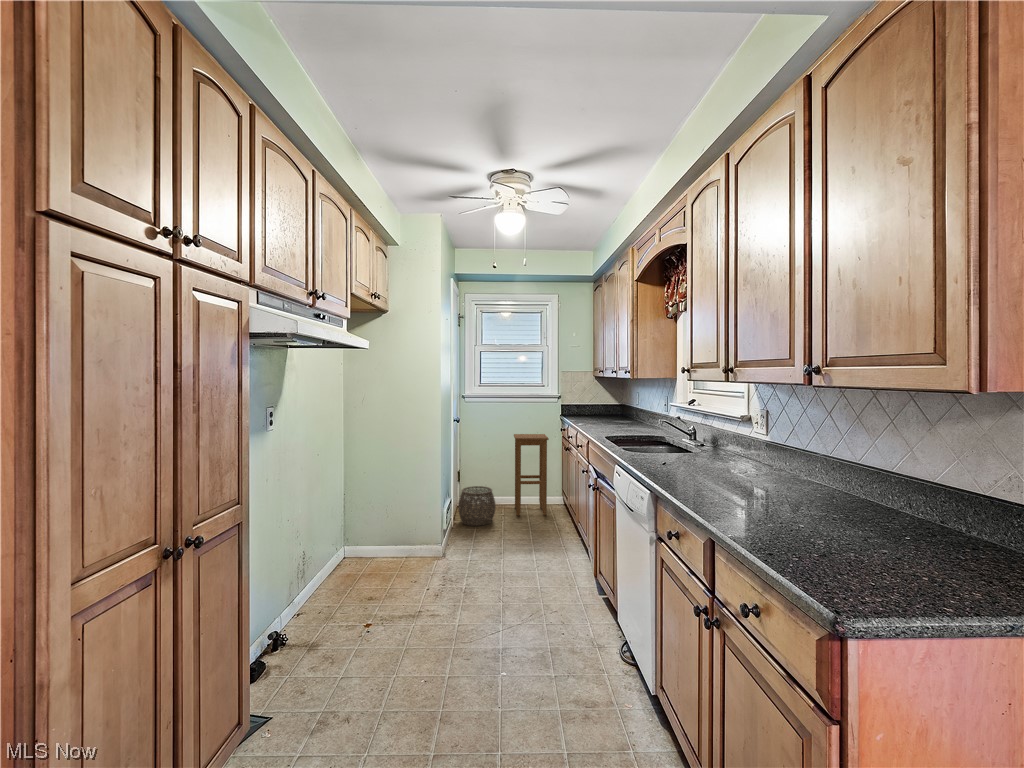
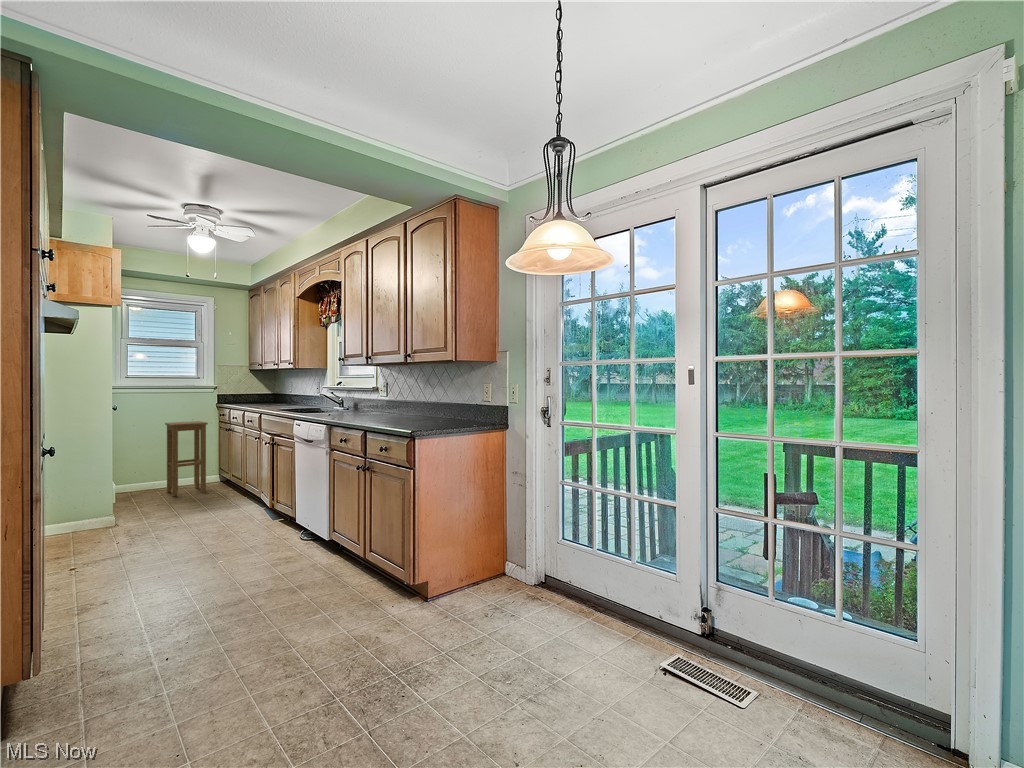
woven basket: present [458,486,496,526] -> none [105,473,153,511]

